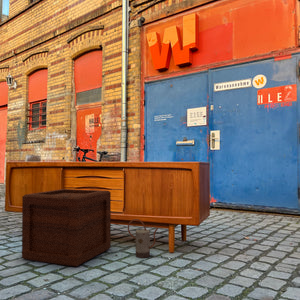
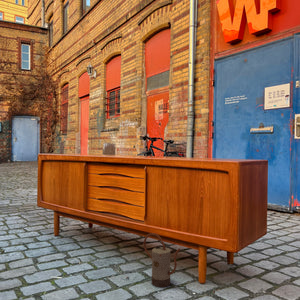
wooden crate: present [22,189,111,267] -> none [22,187,129,290]

